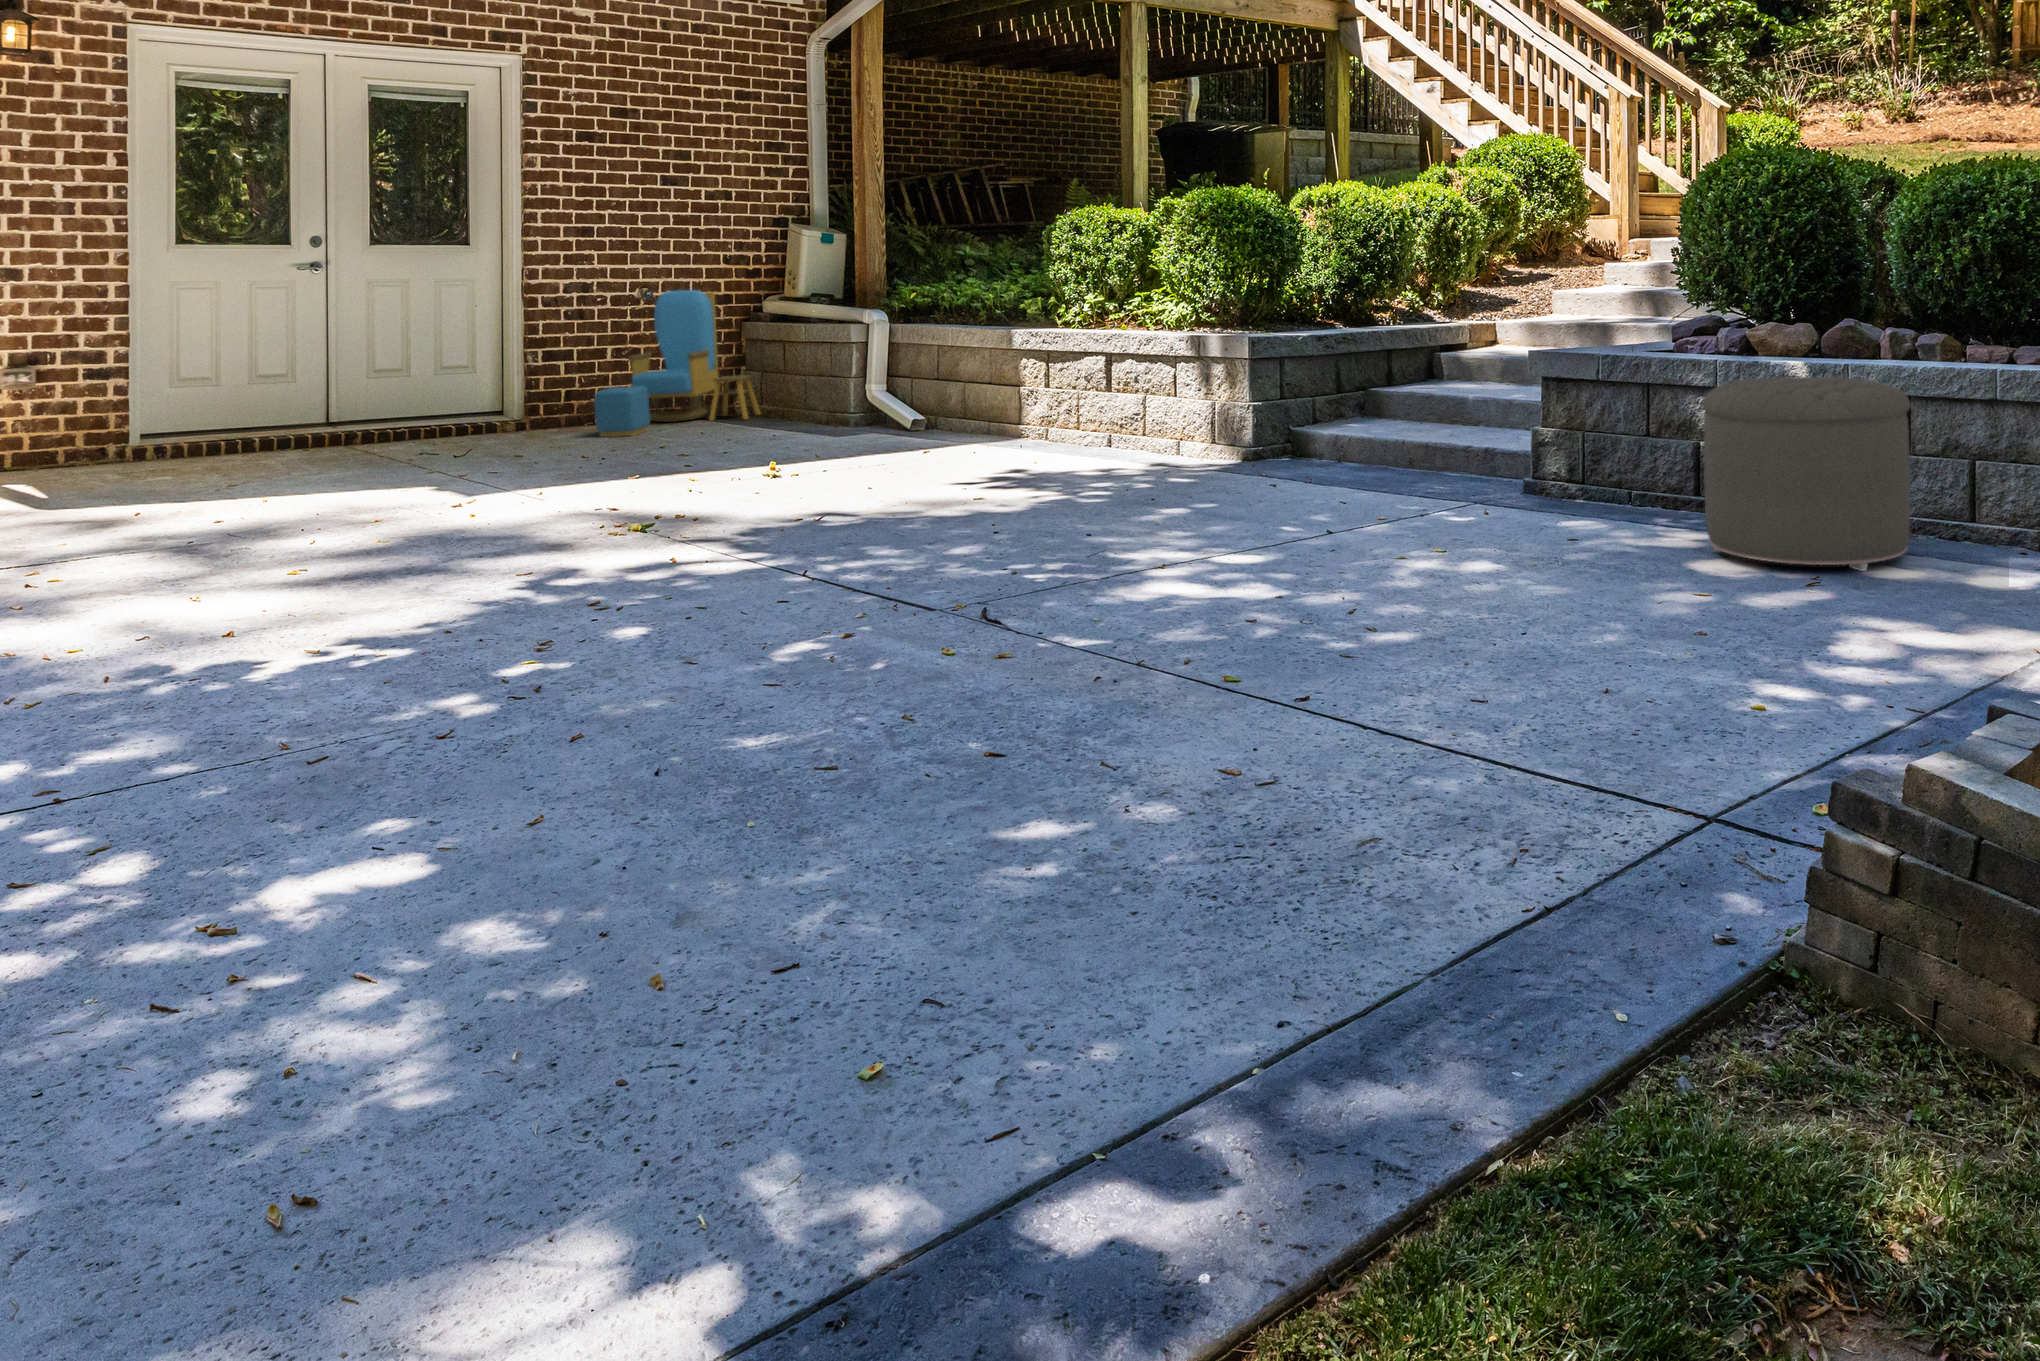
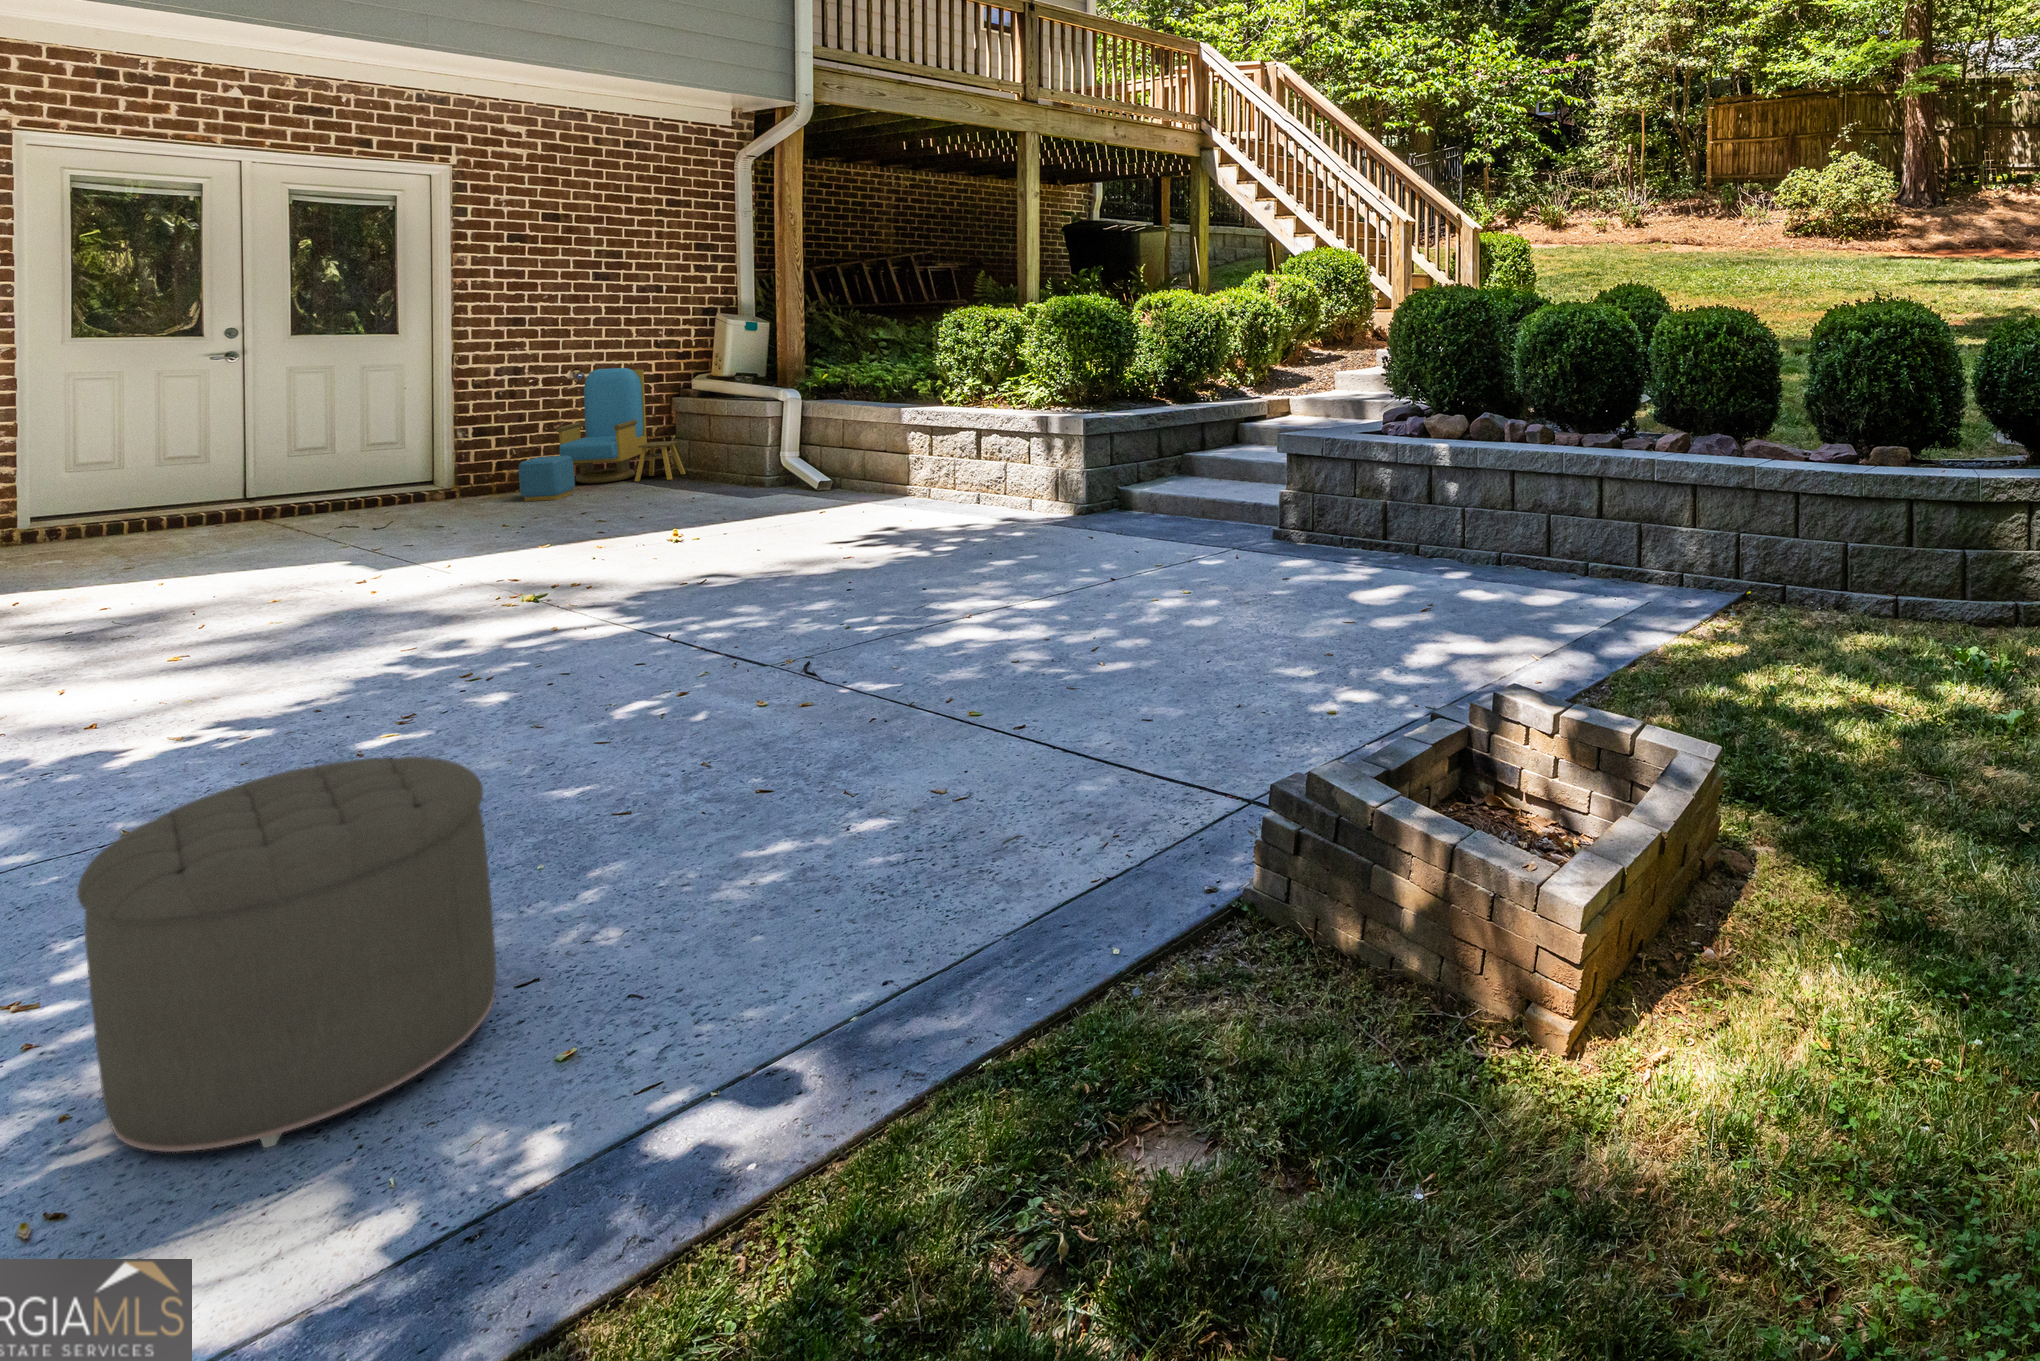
ottoman: present [1702,377,1911,571] -> present [77,756,496,1152]

